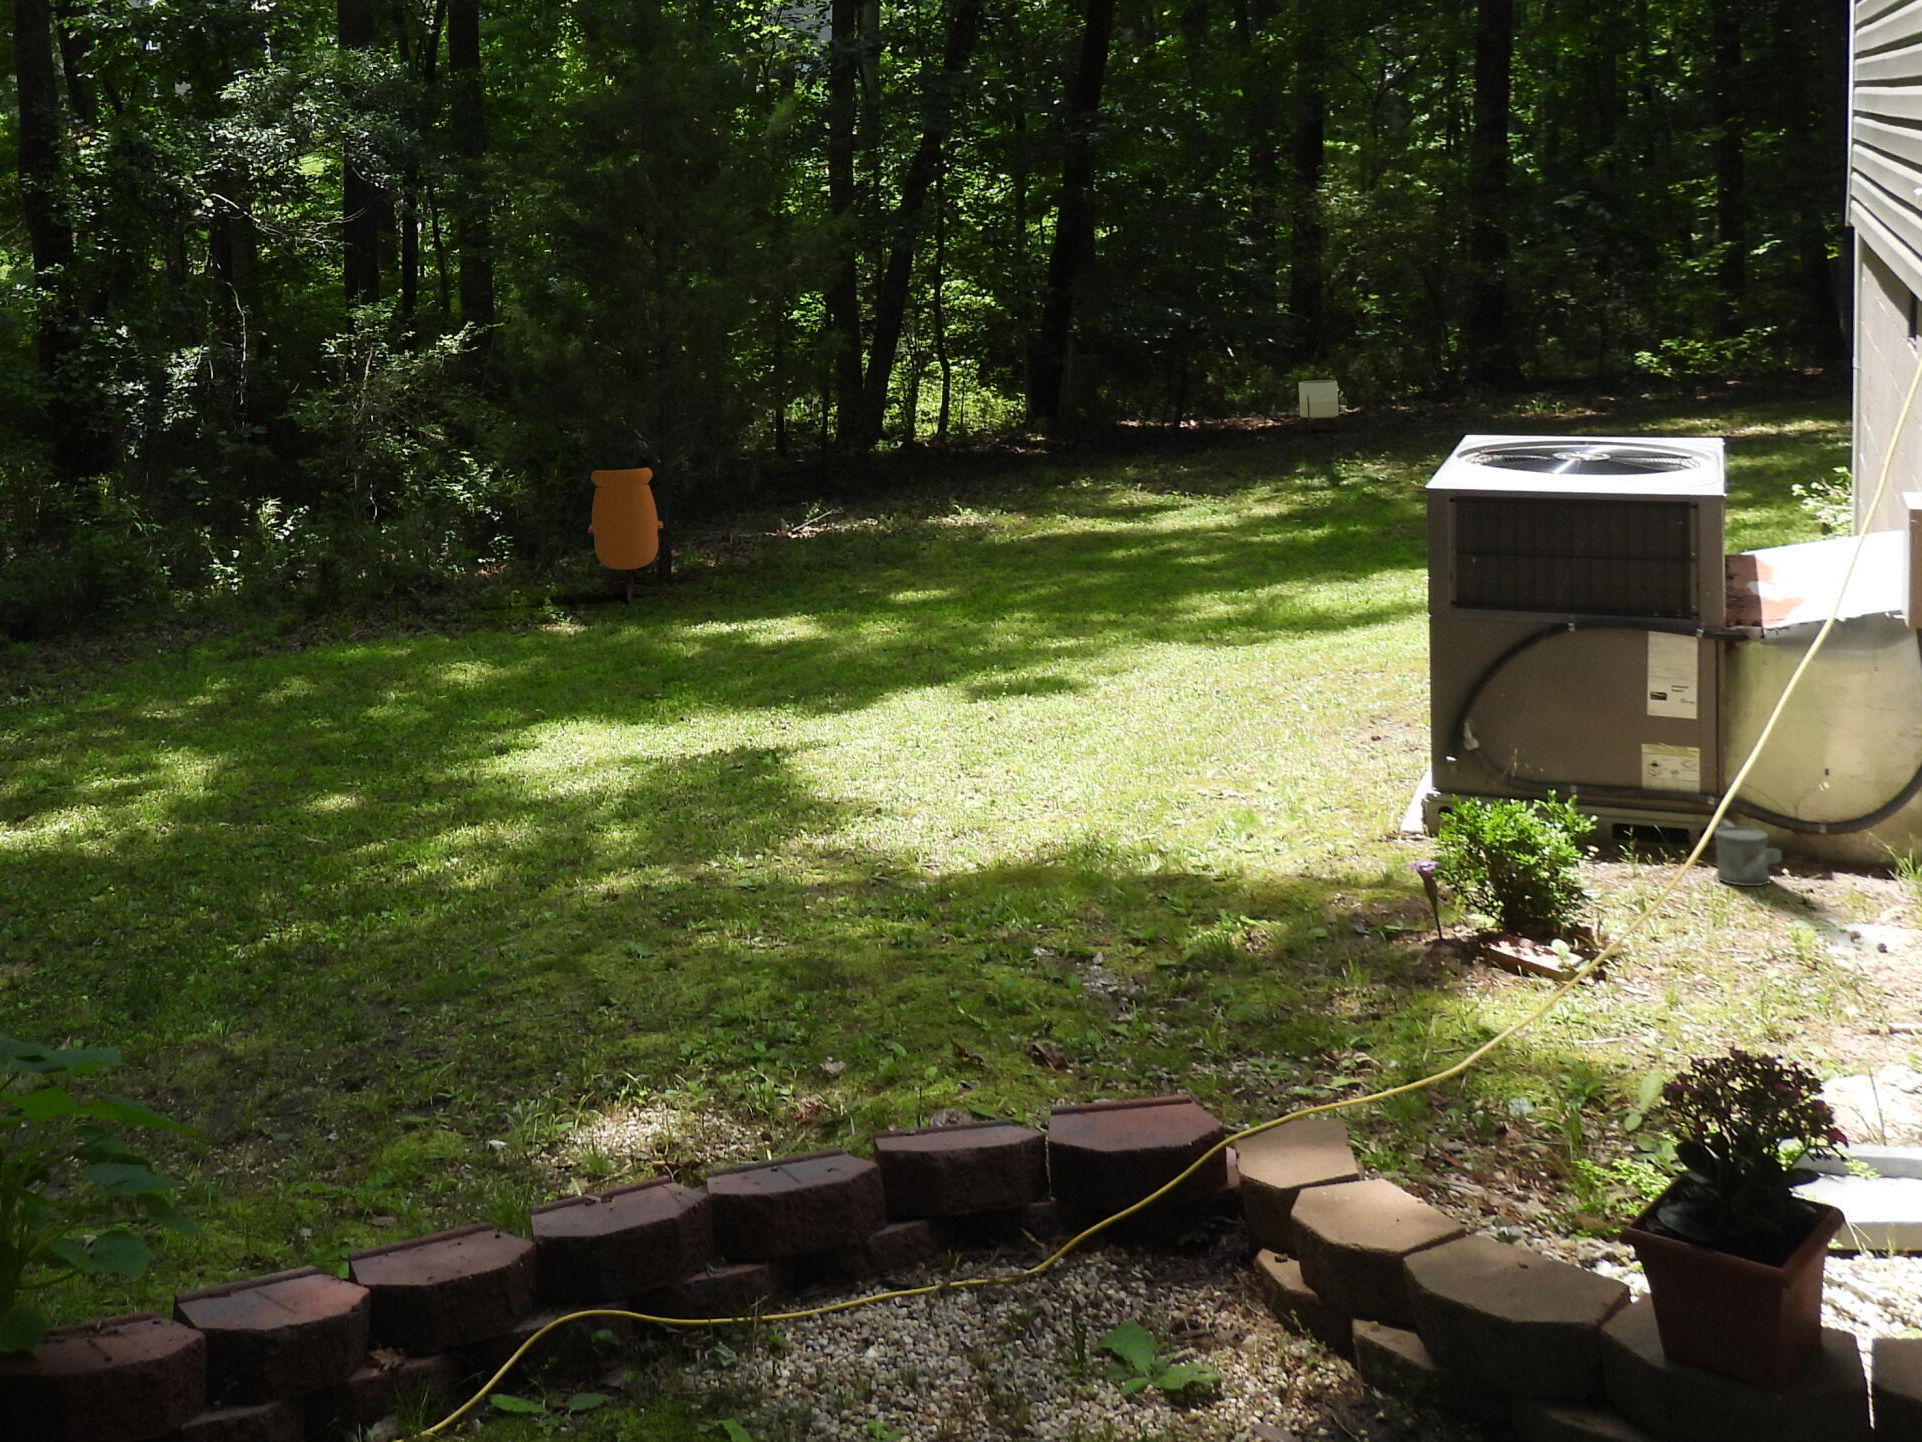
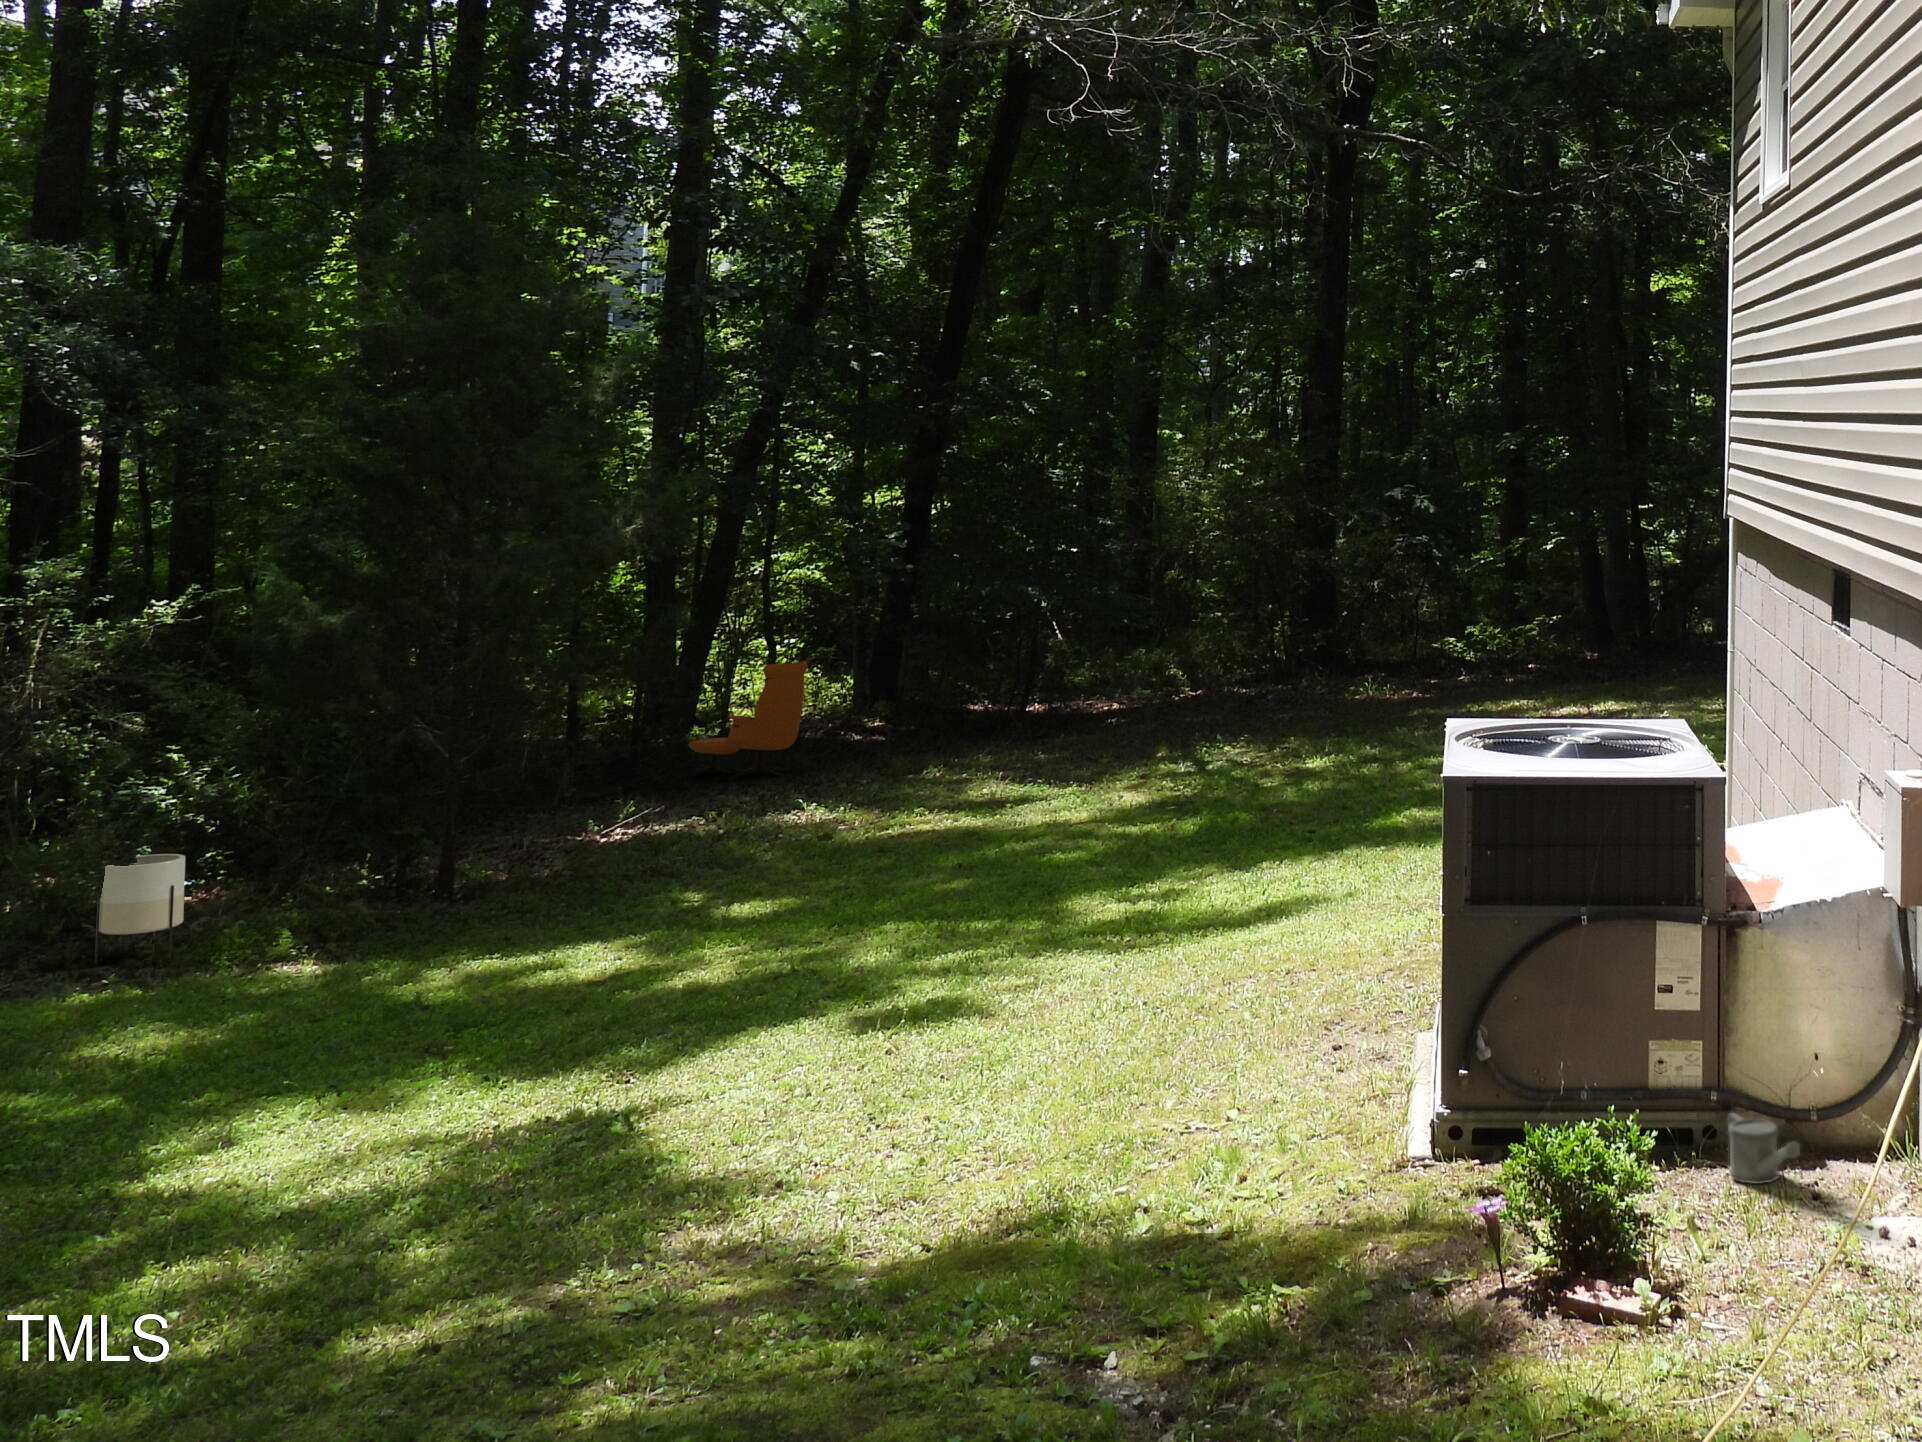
planter: present [1299,380,1341,433] -> present [95,854,185,964]
lounge chair: present [588,468,671,603] -> present [688,661,808,781]

